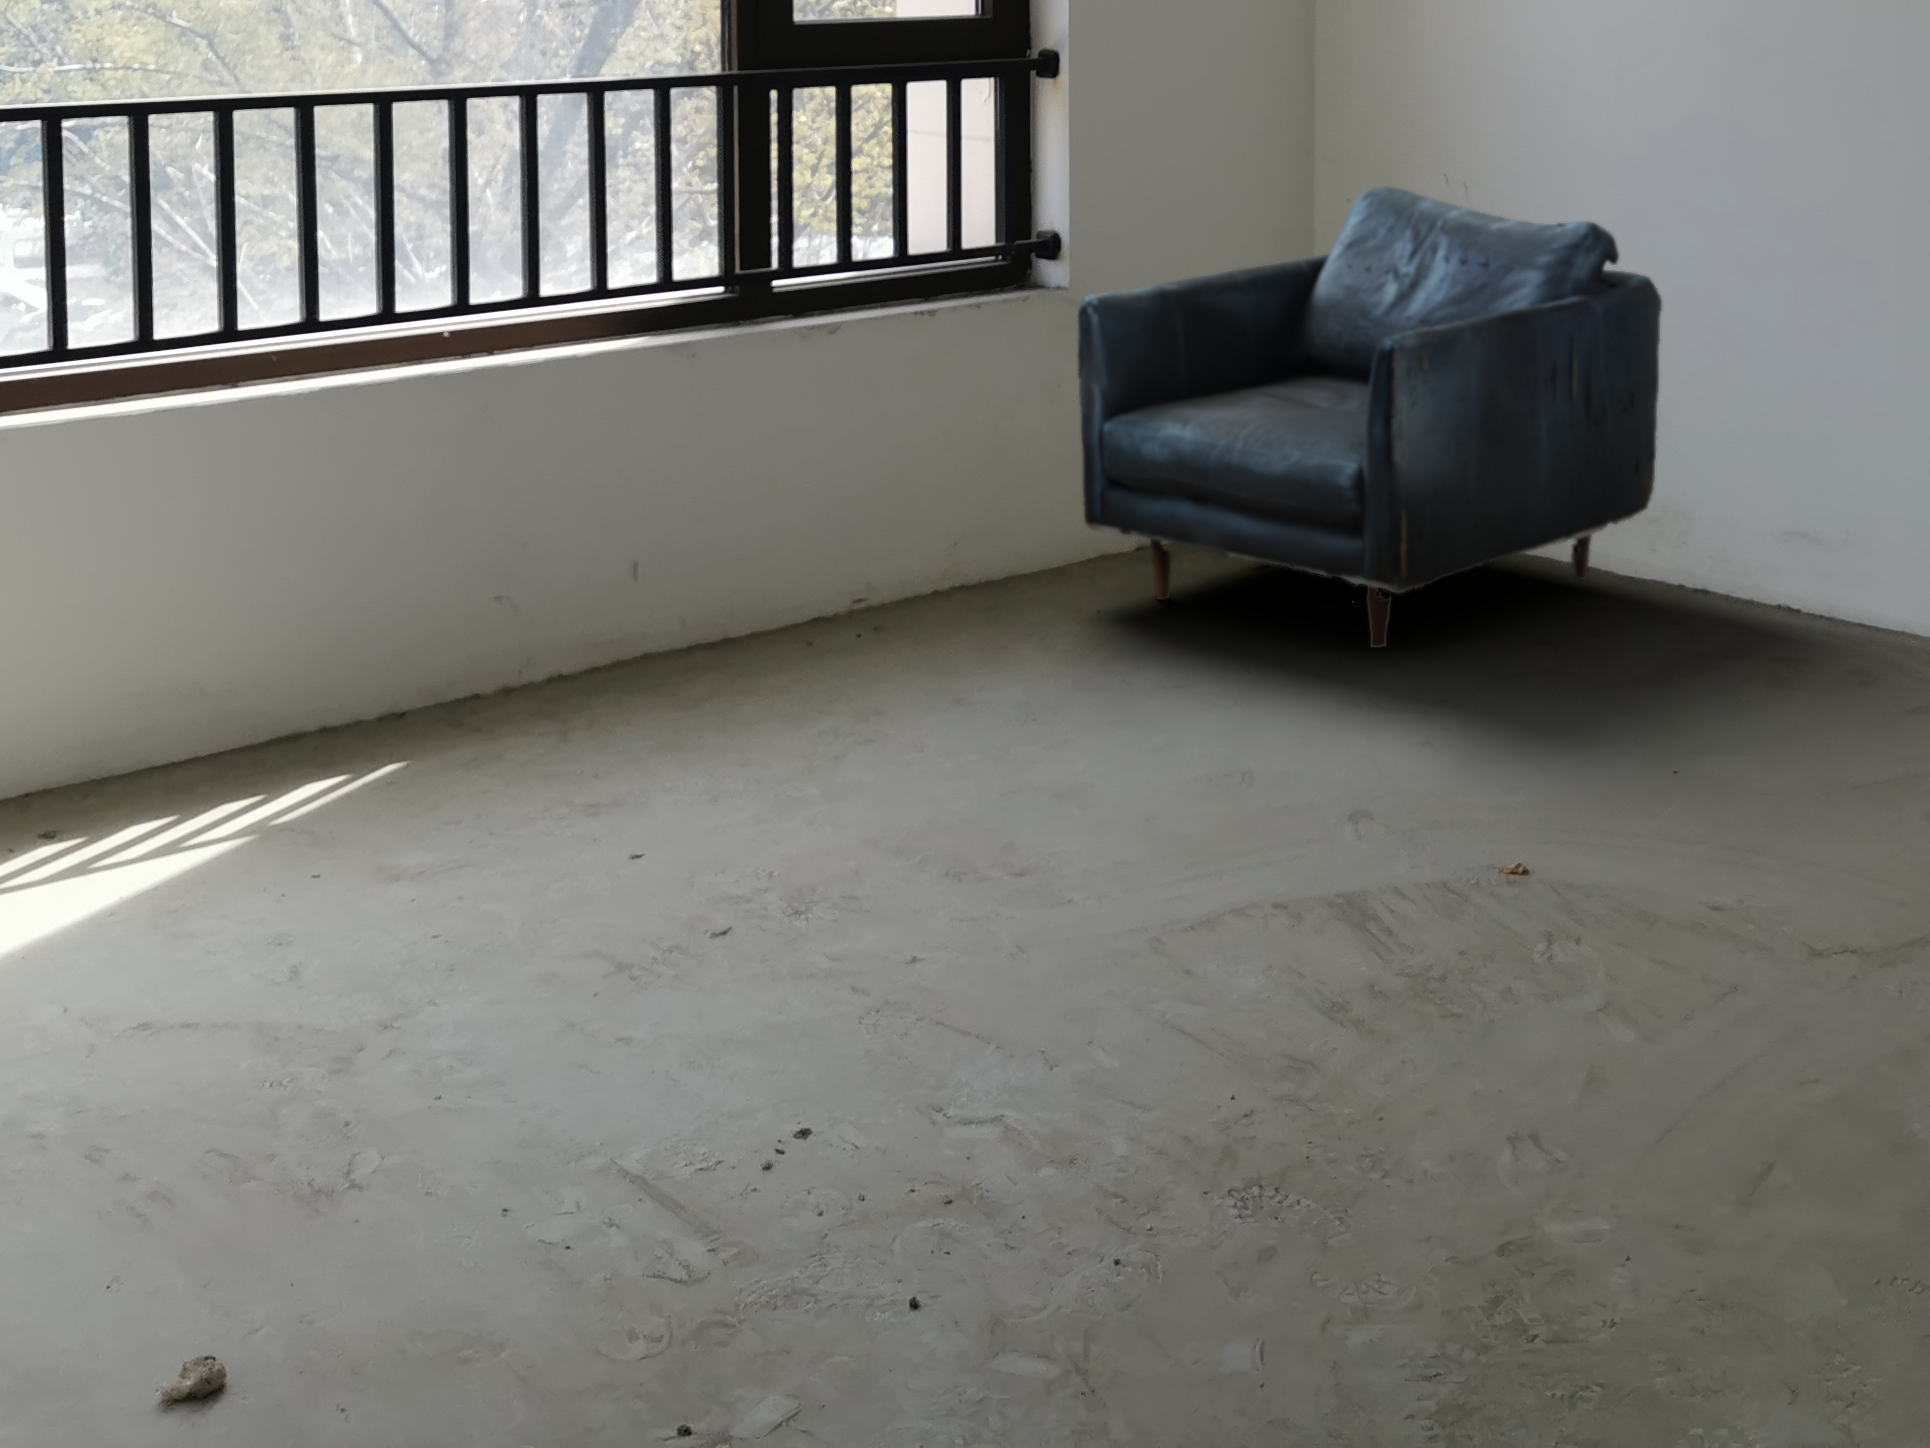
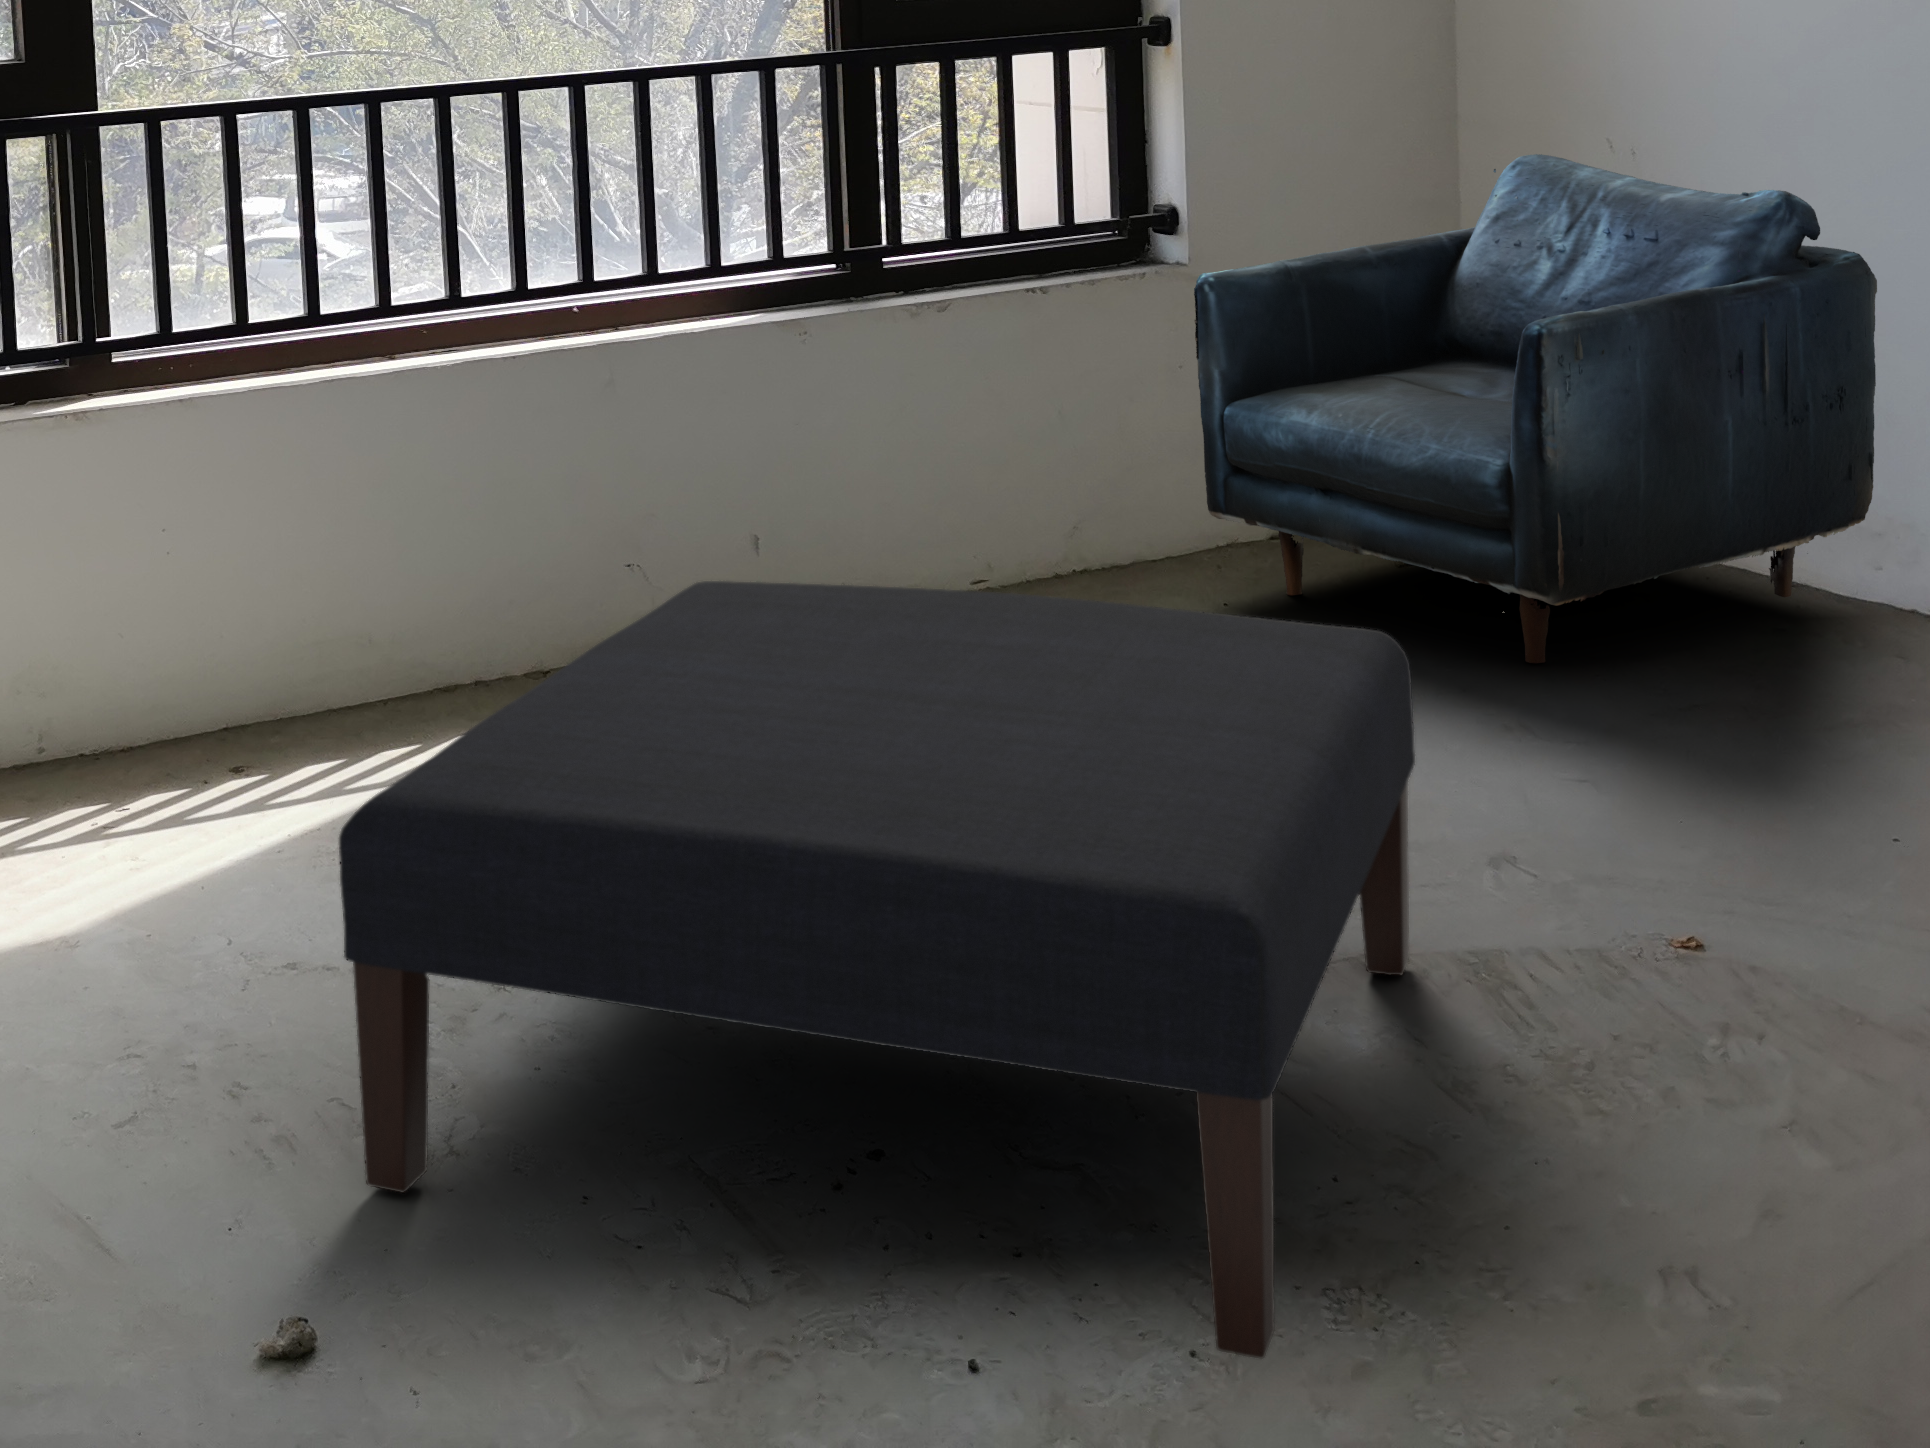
ottoman: none [255,603,1292,1250] -> present [339,581,1415,1358]

